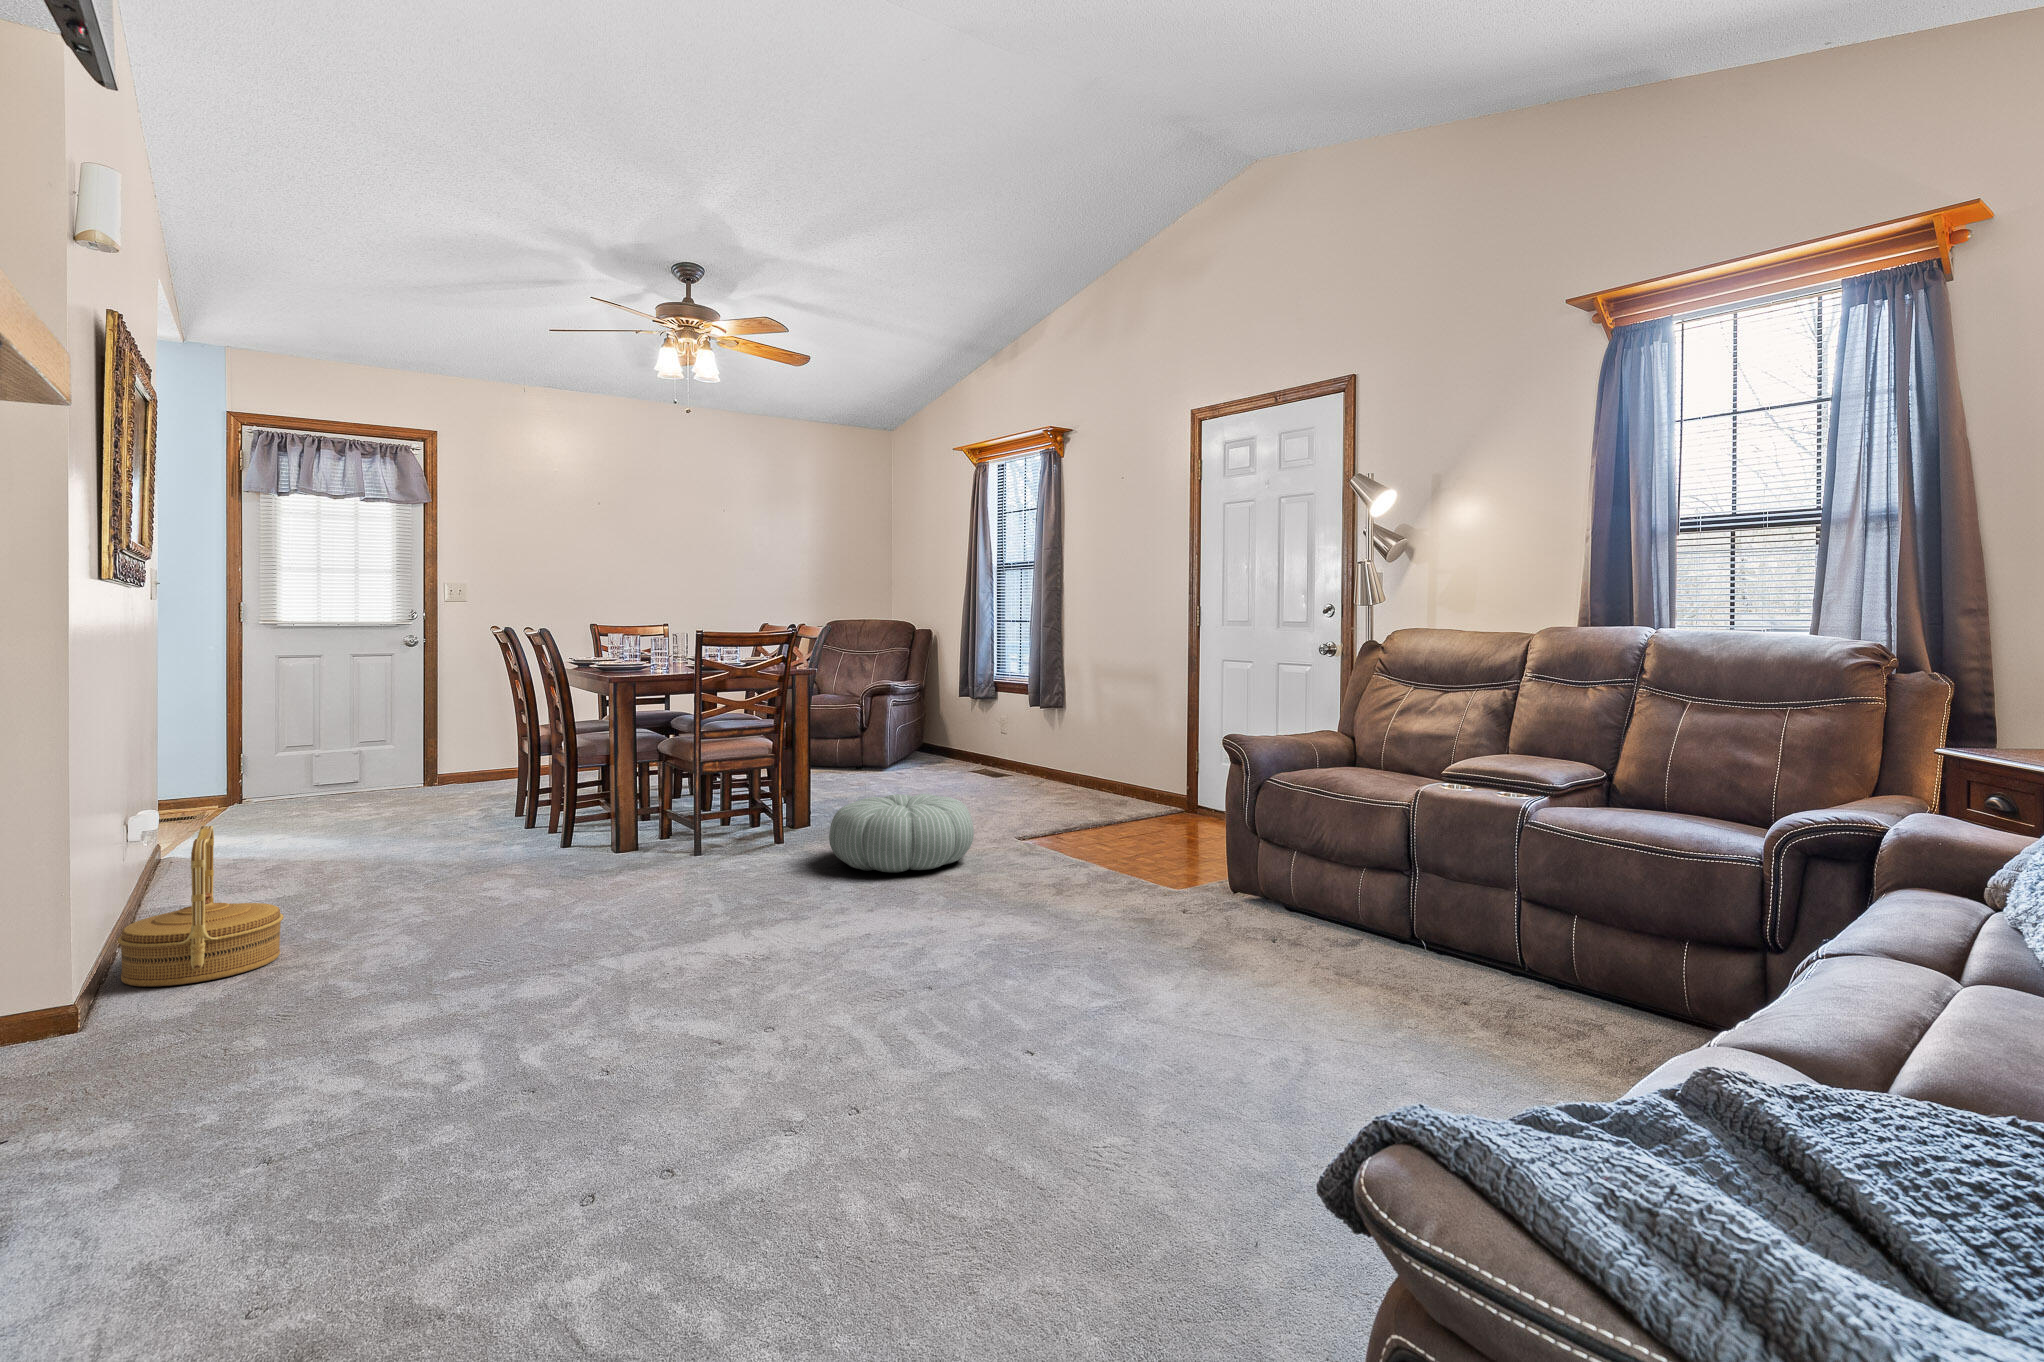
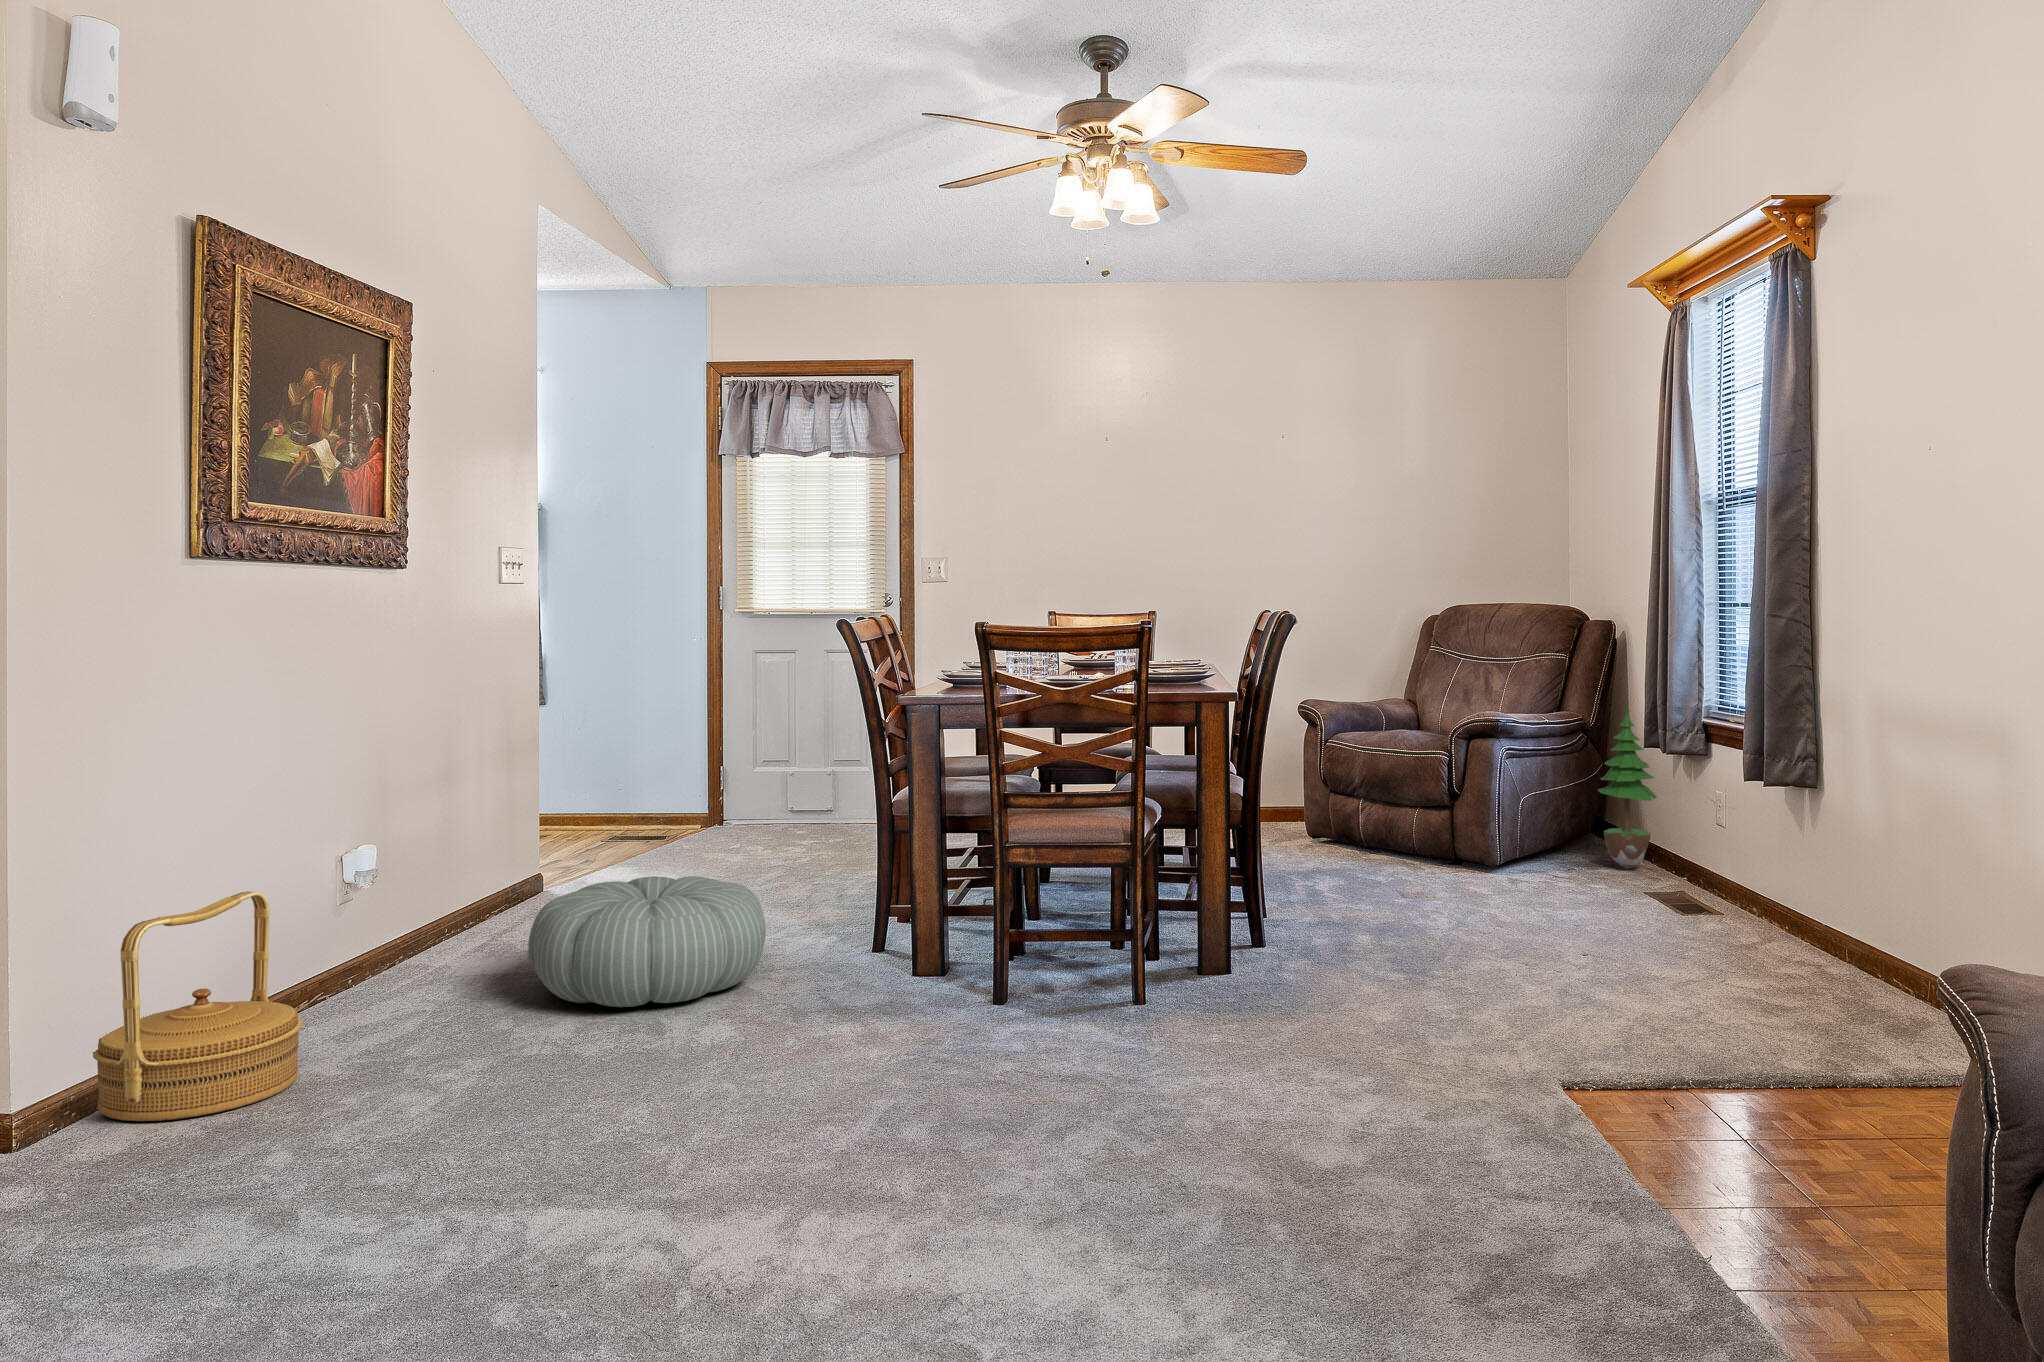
potted tree: none [936,679,966,765] -> present [1598,713,1657,869]
pouf: present [829,794,974,872] -> present [528,876,766,1007]

